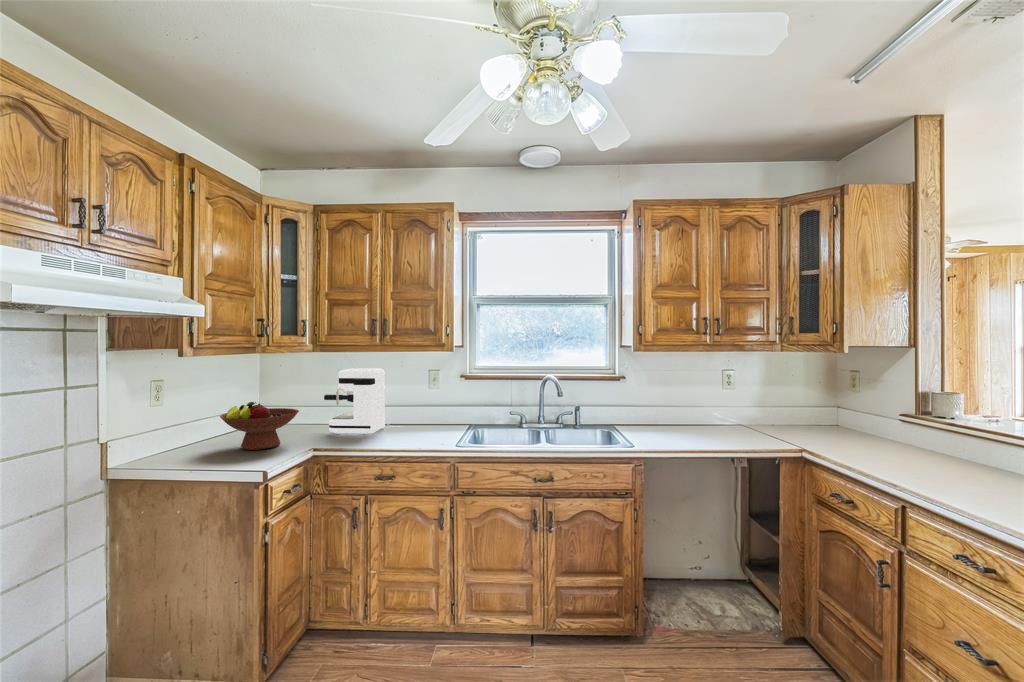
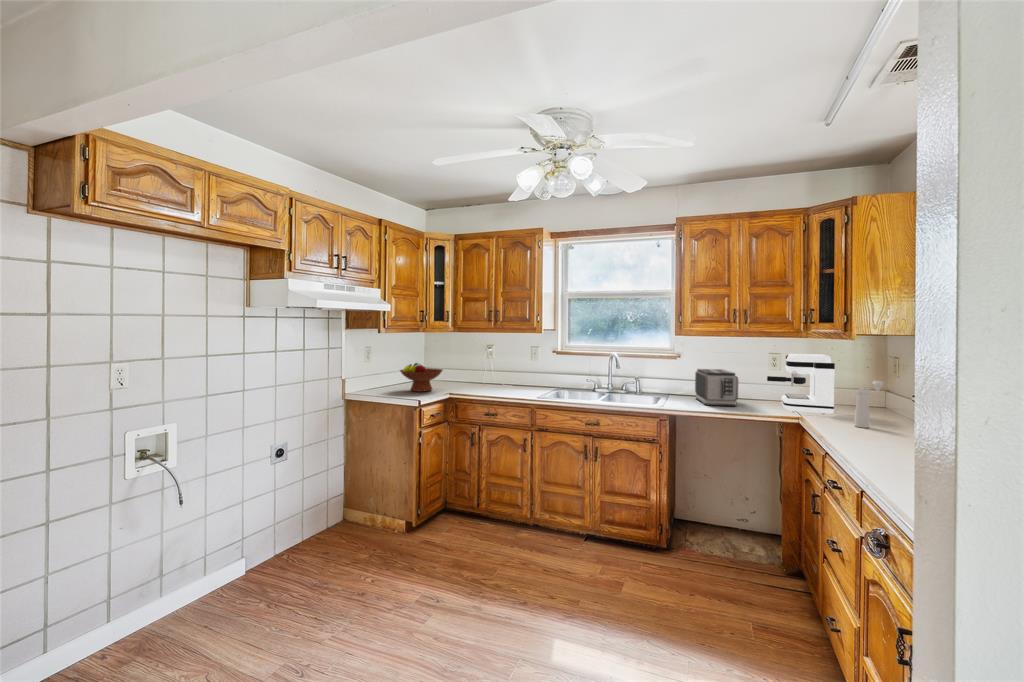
coffee maker: present [324,369,385,435] -> present [767,354,835,414]
toaster: none [649,390,714,440] -> present [695,369,738,406]
pepper mill: none [877,402,899,461] -> present [855,381,883,428]

